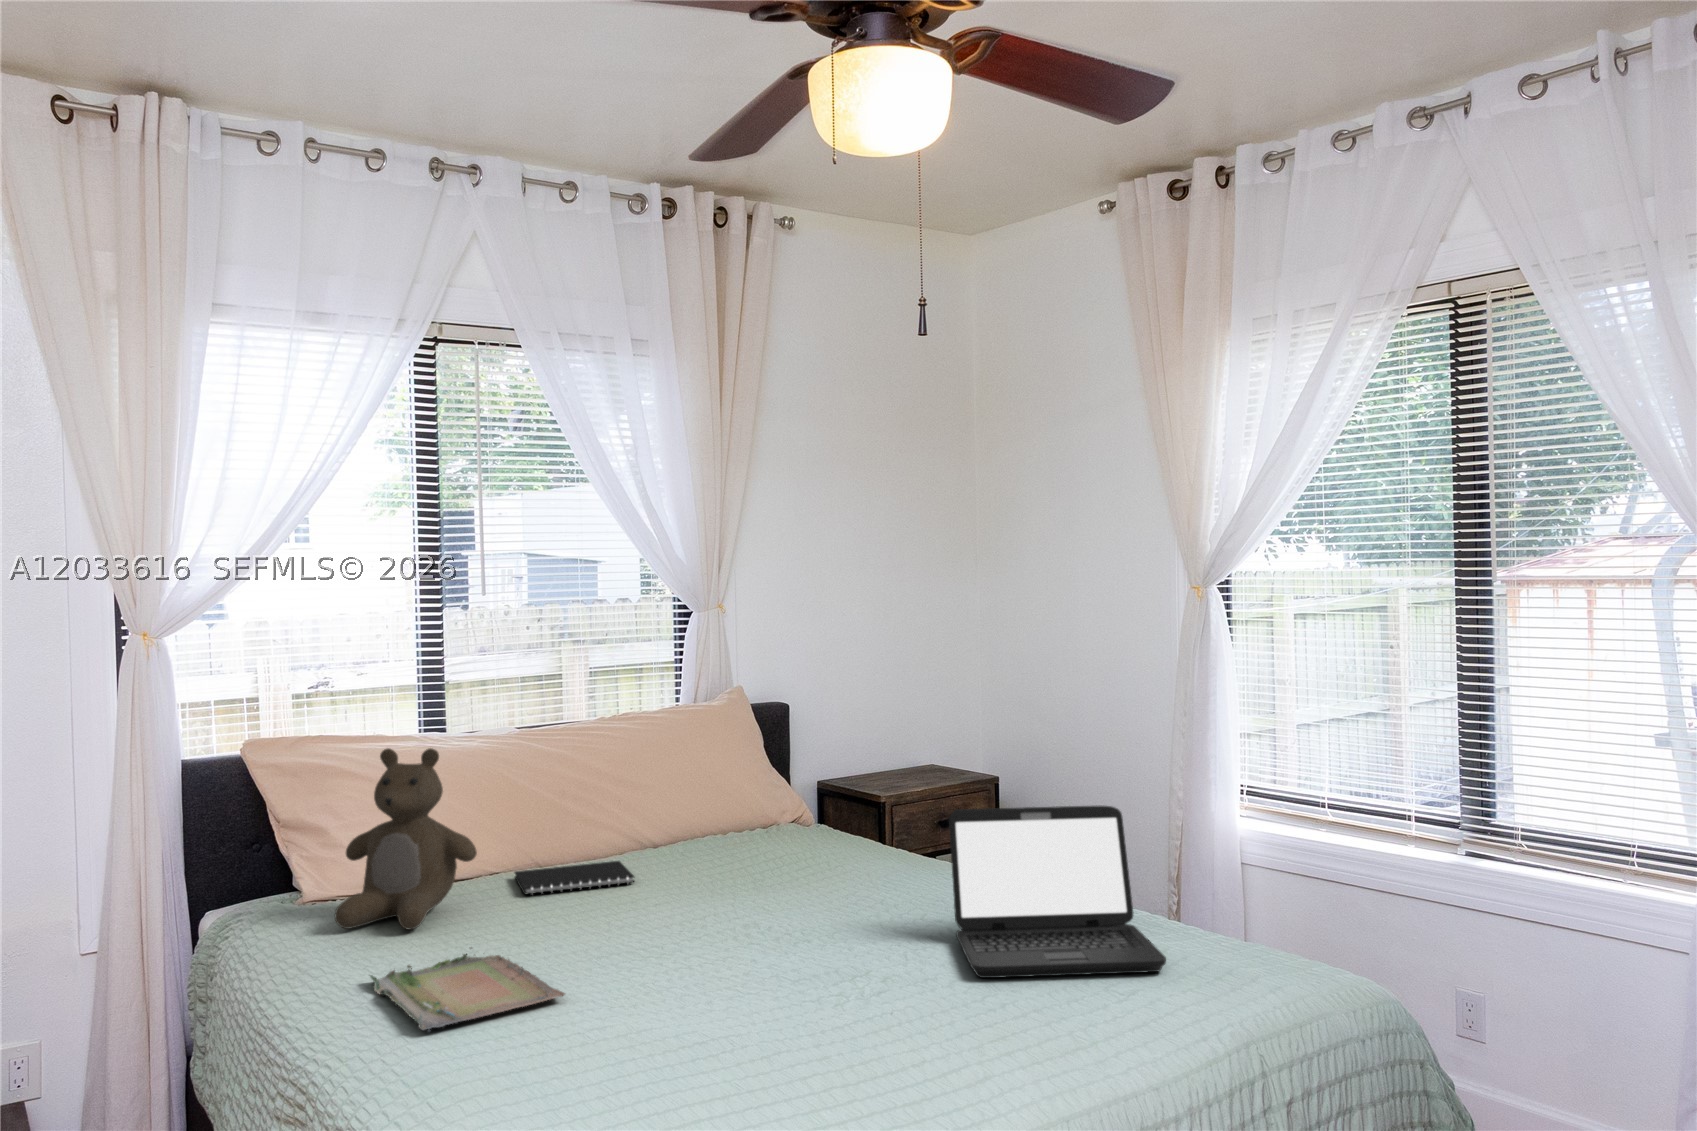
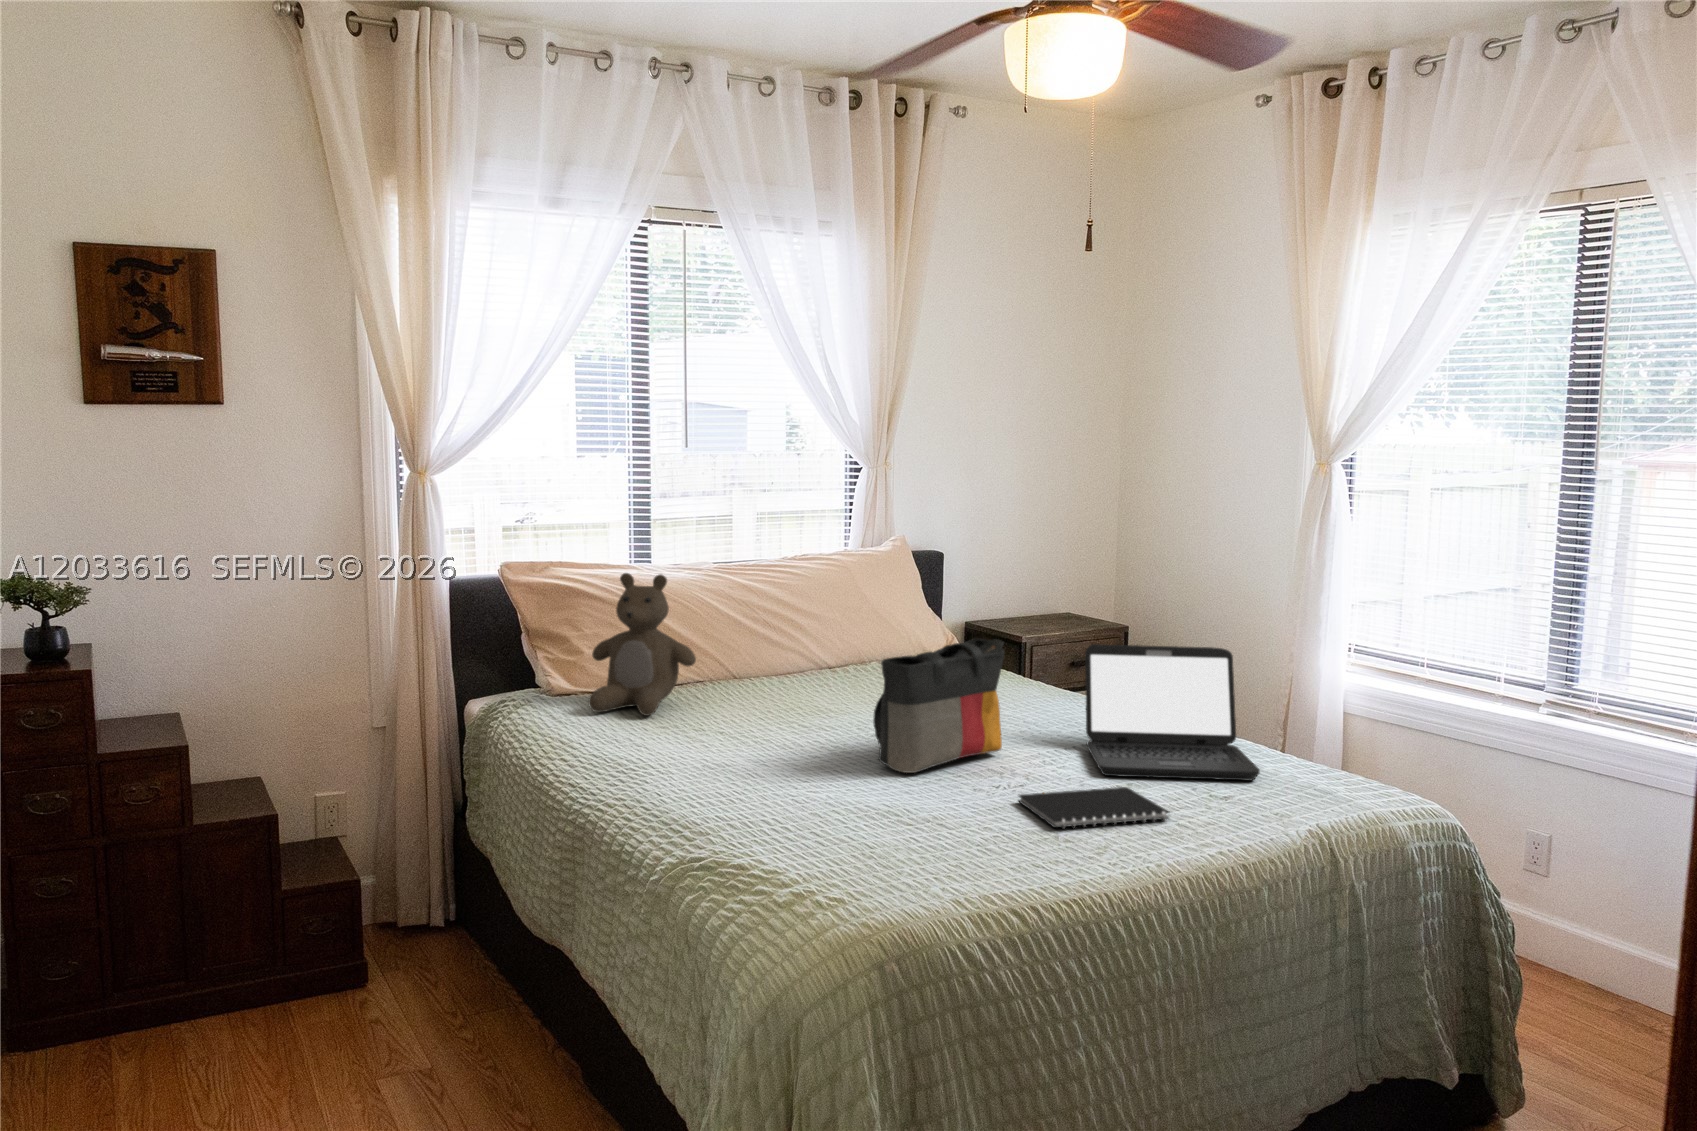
tote bag: none [691,810,853,992] -> present [873,639,1004,773]
notebook: present [515,861,634,894] -> present [1019,787,1169,829]
tray: present [370,947,565,1030] -> none [626,727,779,784]

